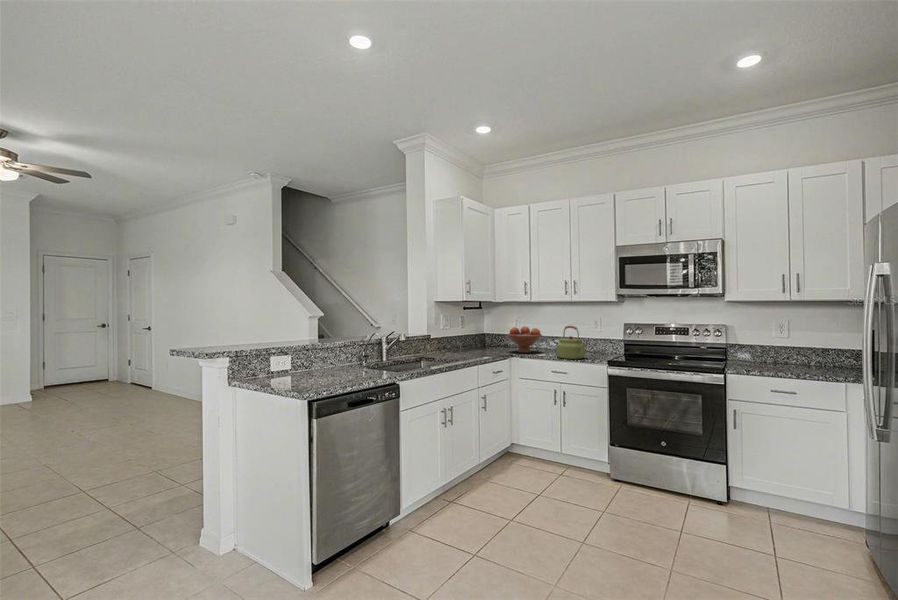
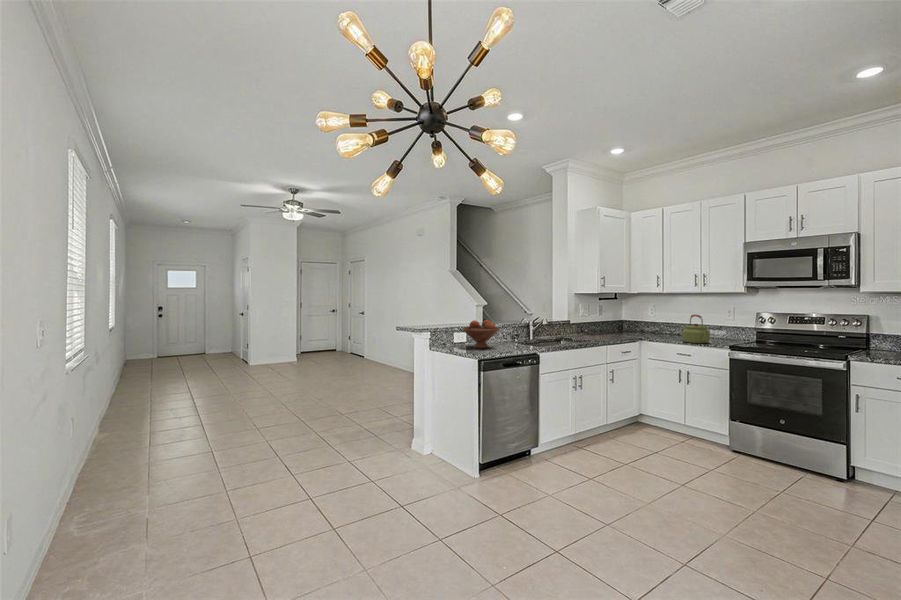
fruit bowl: present [507,326,542,353] -> present [463,320,499,348]

